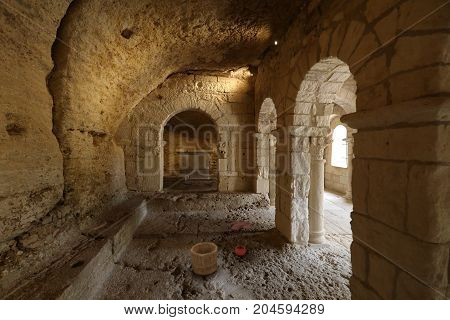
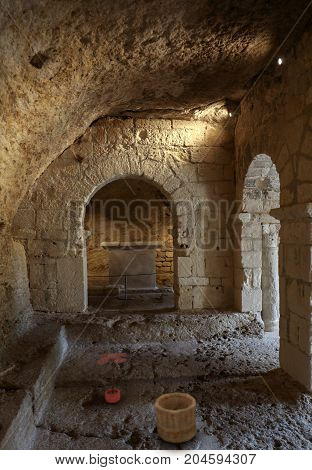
potted plant: present [230,221,252,255] -> present [97,353,127,403]

